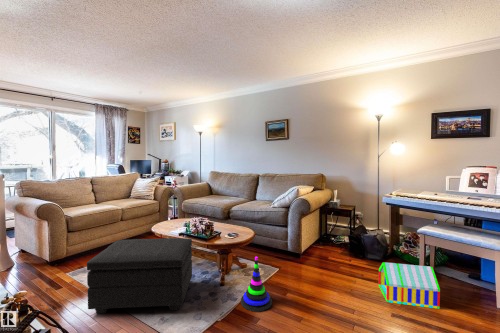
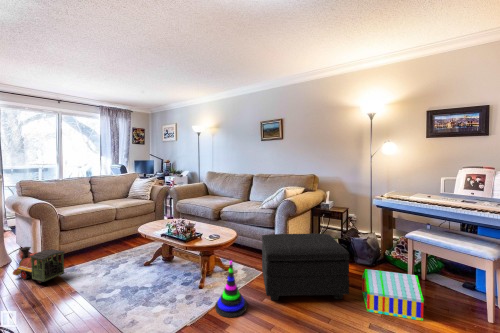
footstool: present [87,238,192,314] -> present [262,233,349,300]
toy train: none [23,248,79,286] -> present [13,247,64,284]

